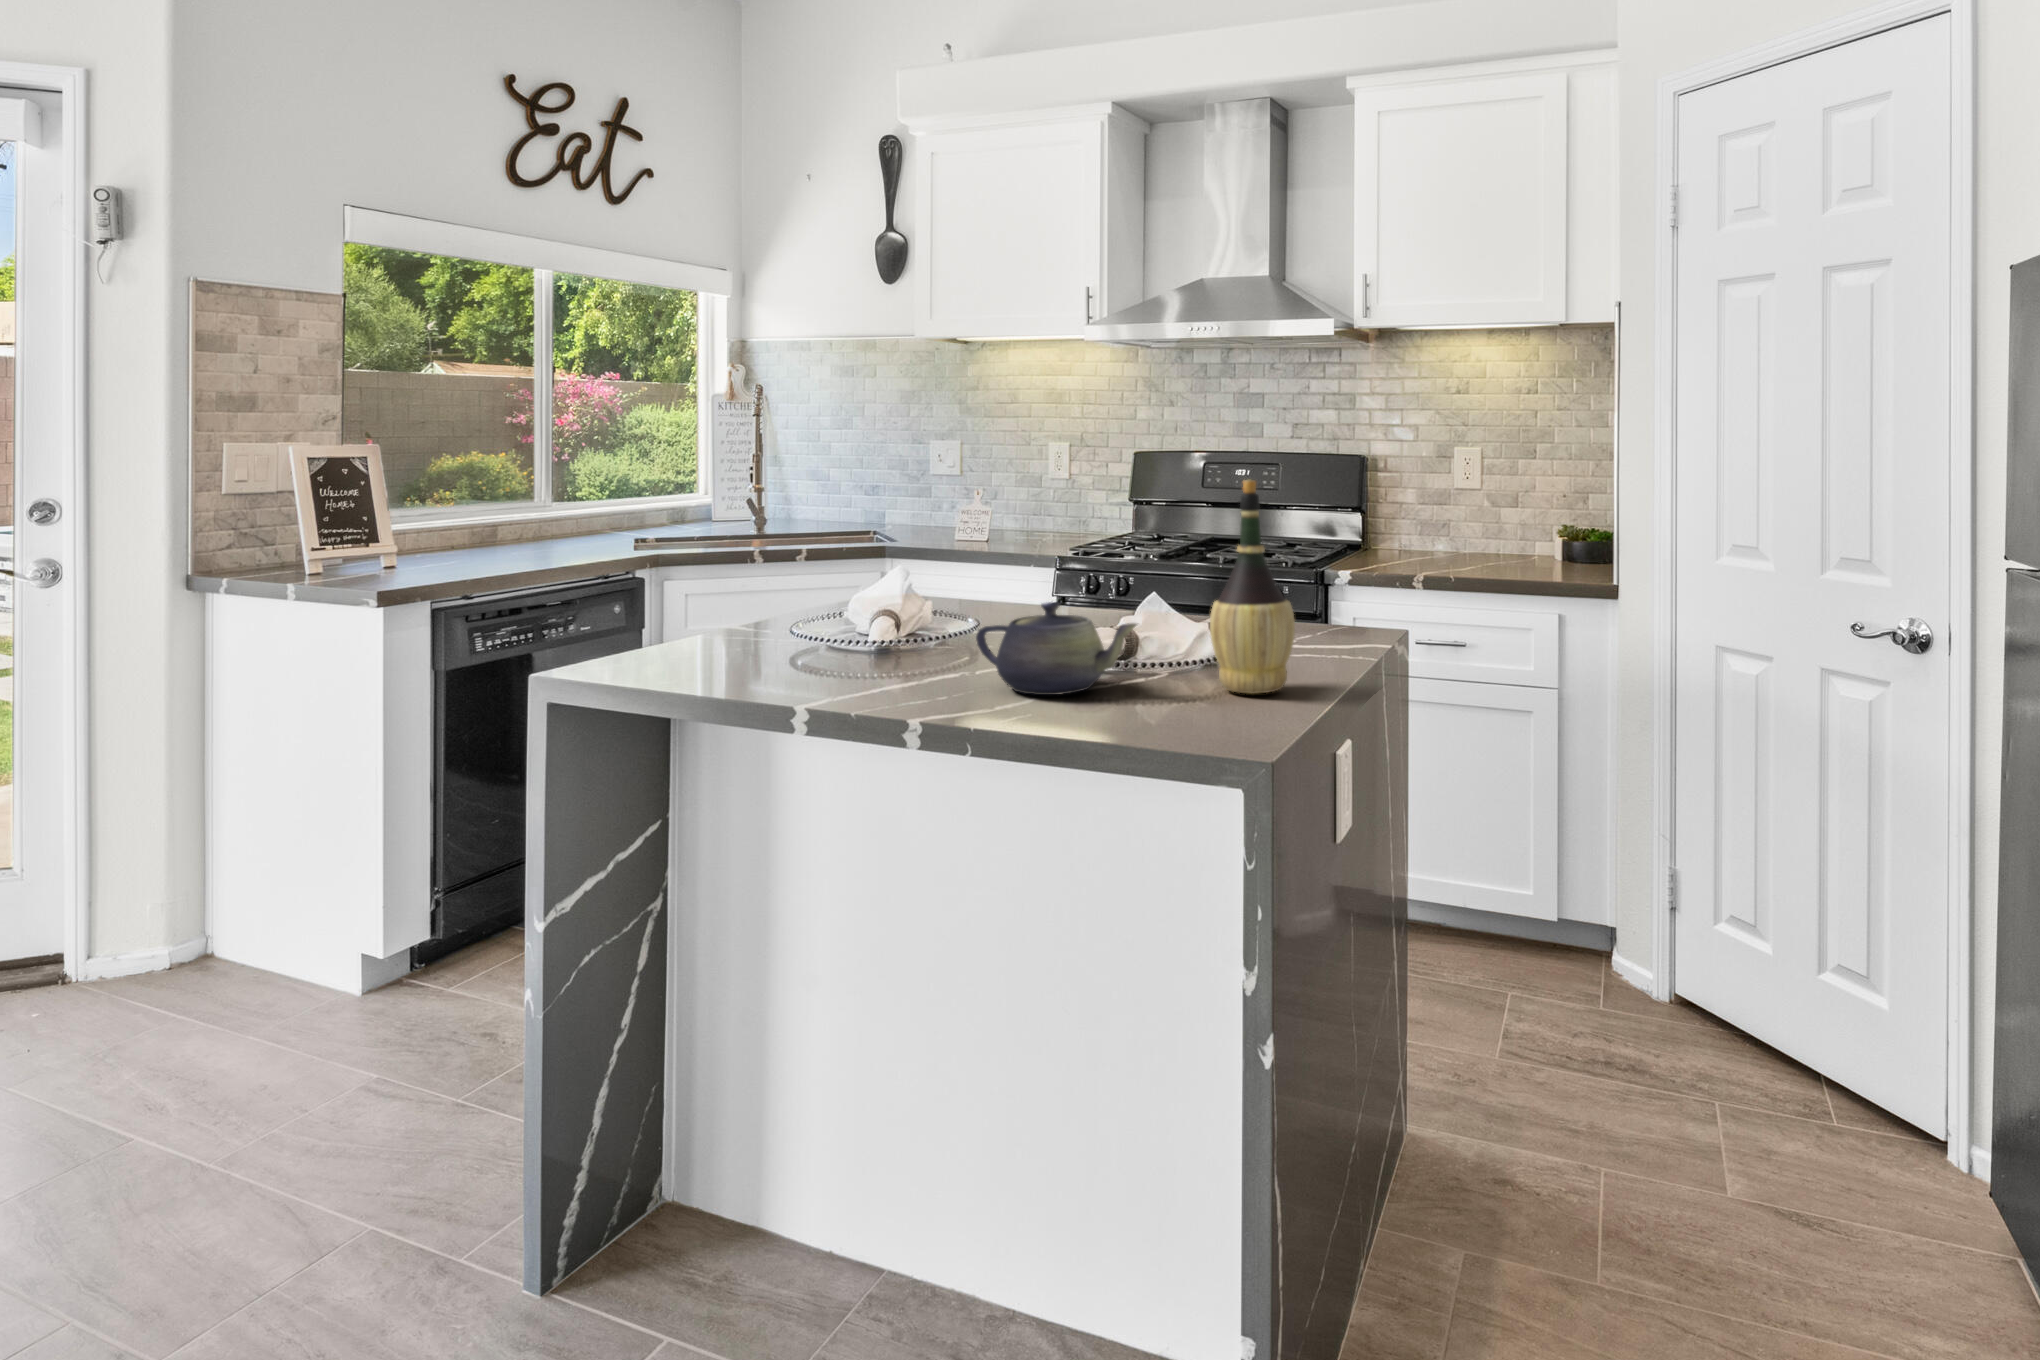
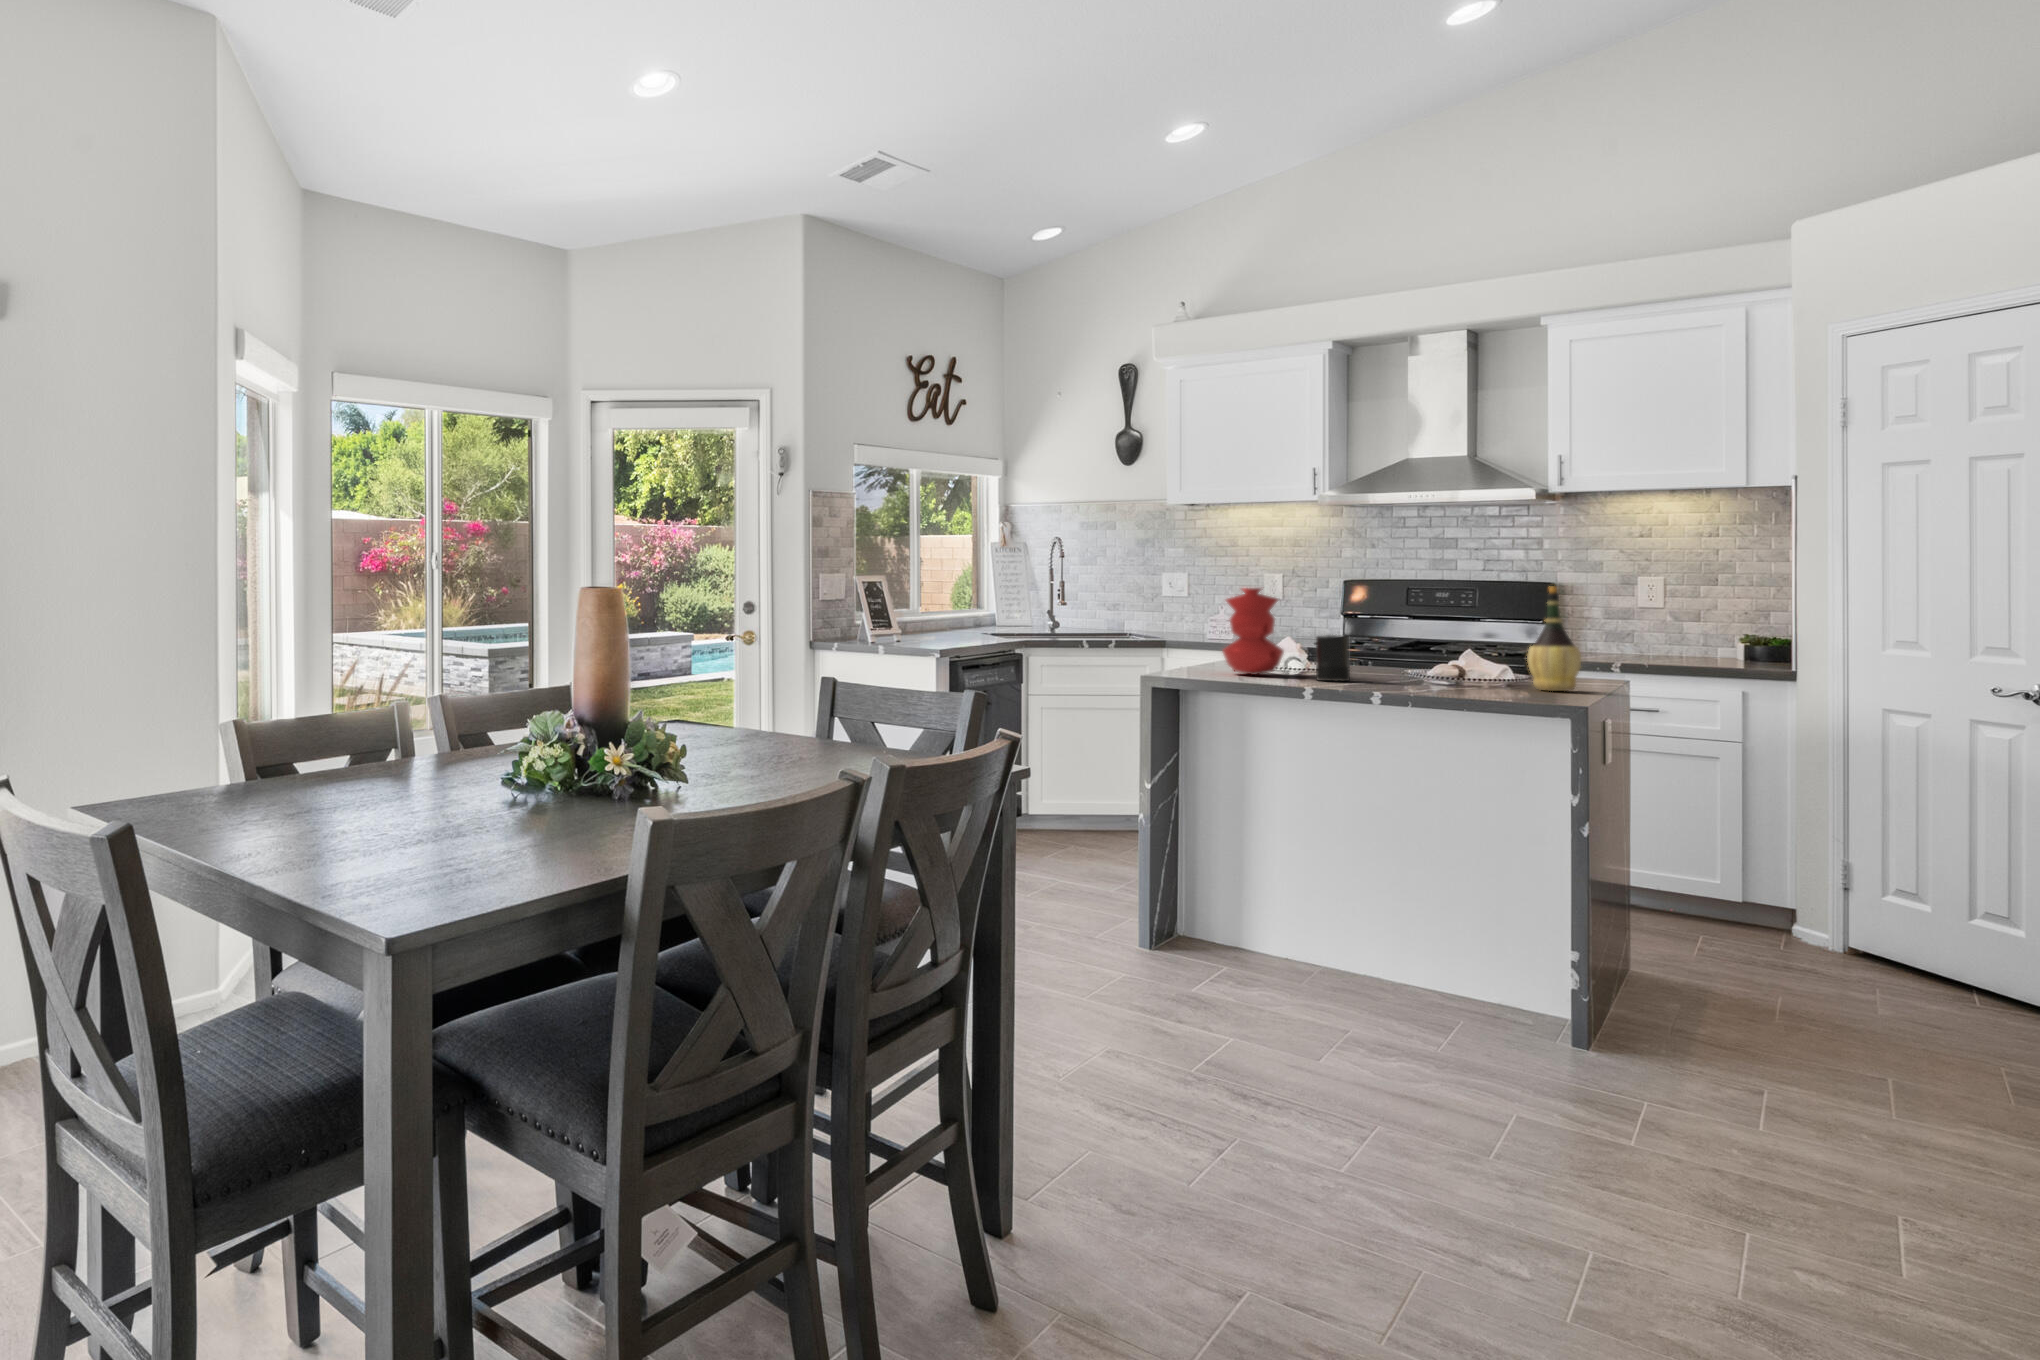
vase: none [700,478,819,662] -> present [1222,588,1284,675]
candle: none [849,572,913,683] -> present [1316,635,1350,681]
teapot: present [976,602,1137,695] -> none [1389,645,1492,687]

